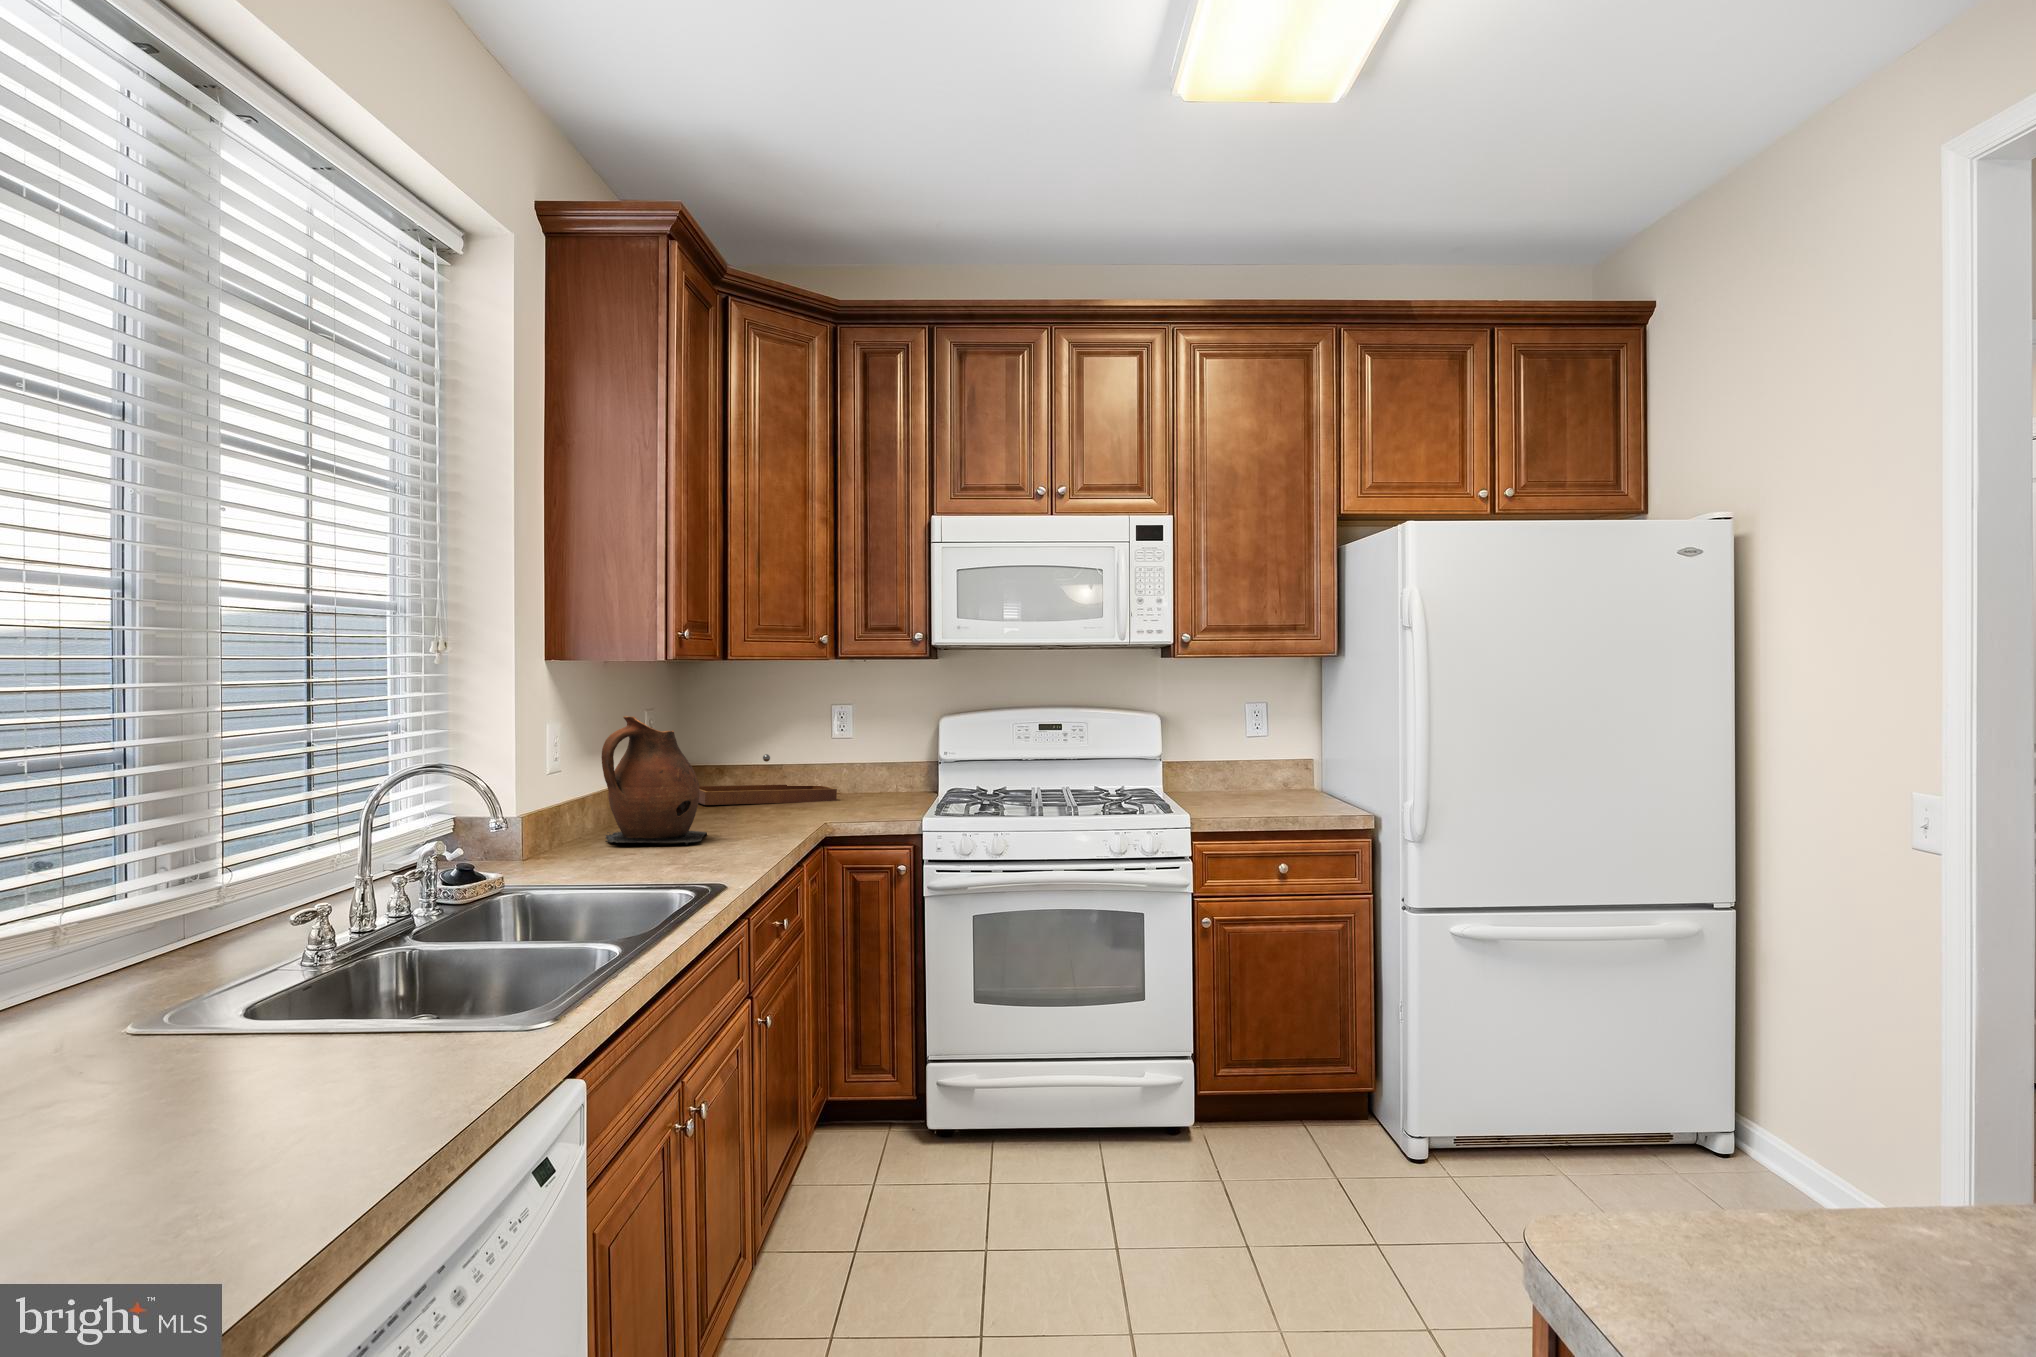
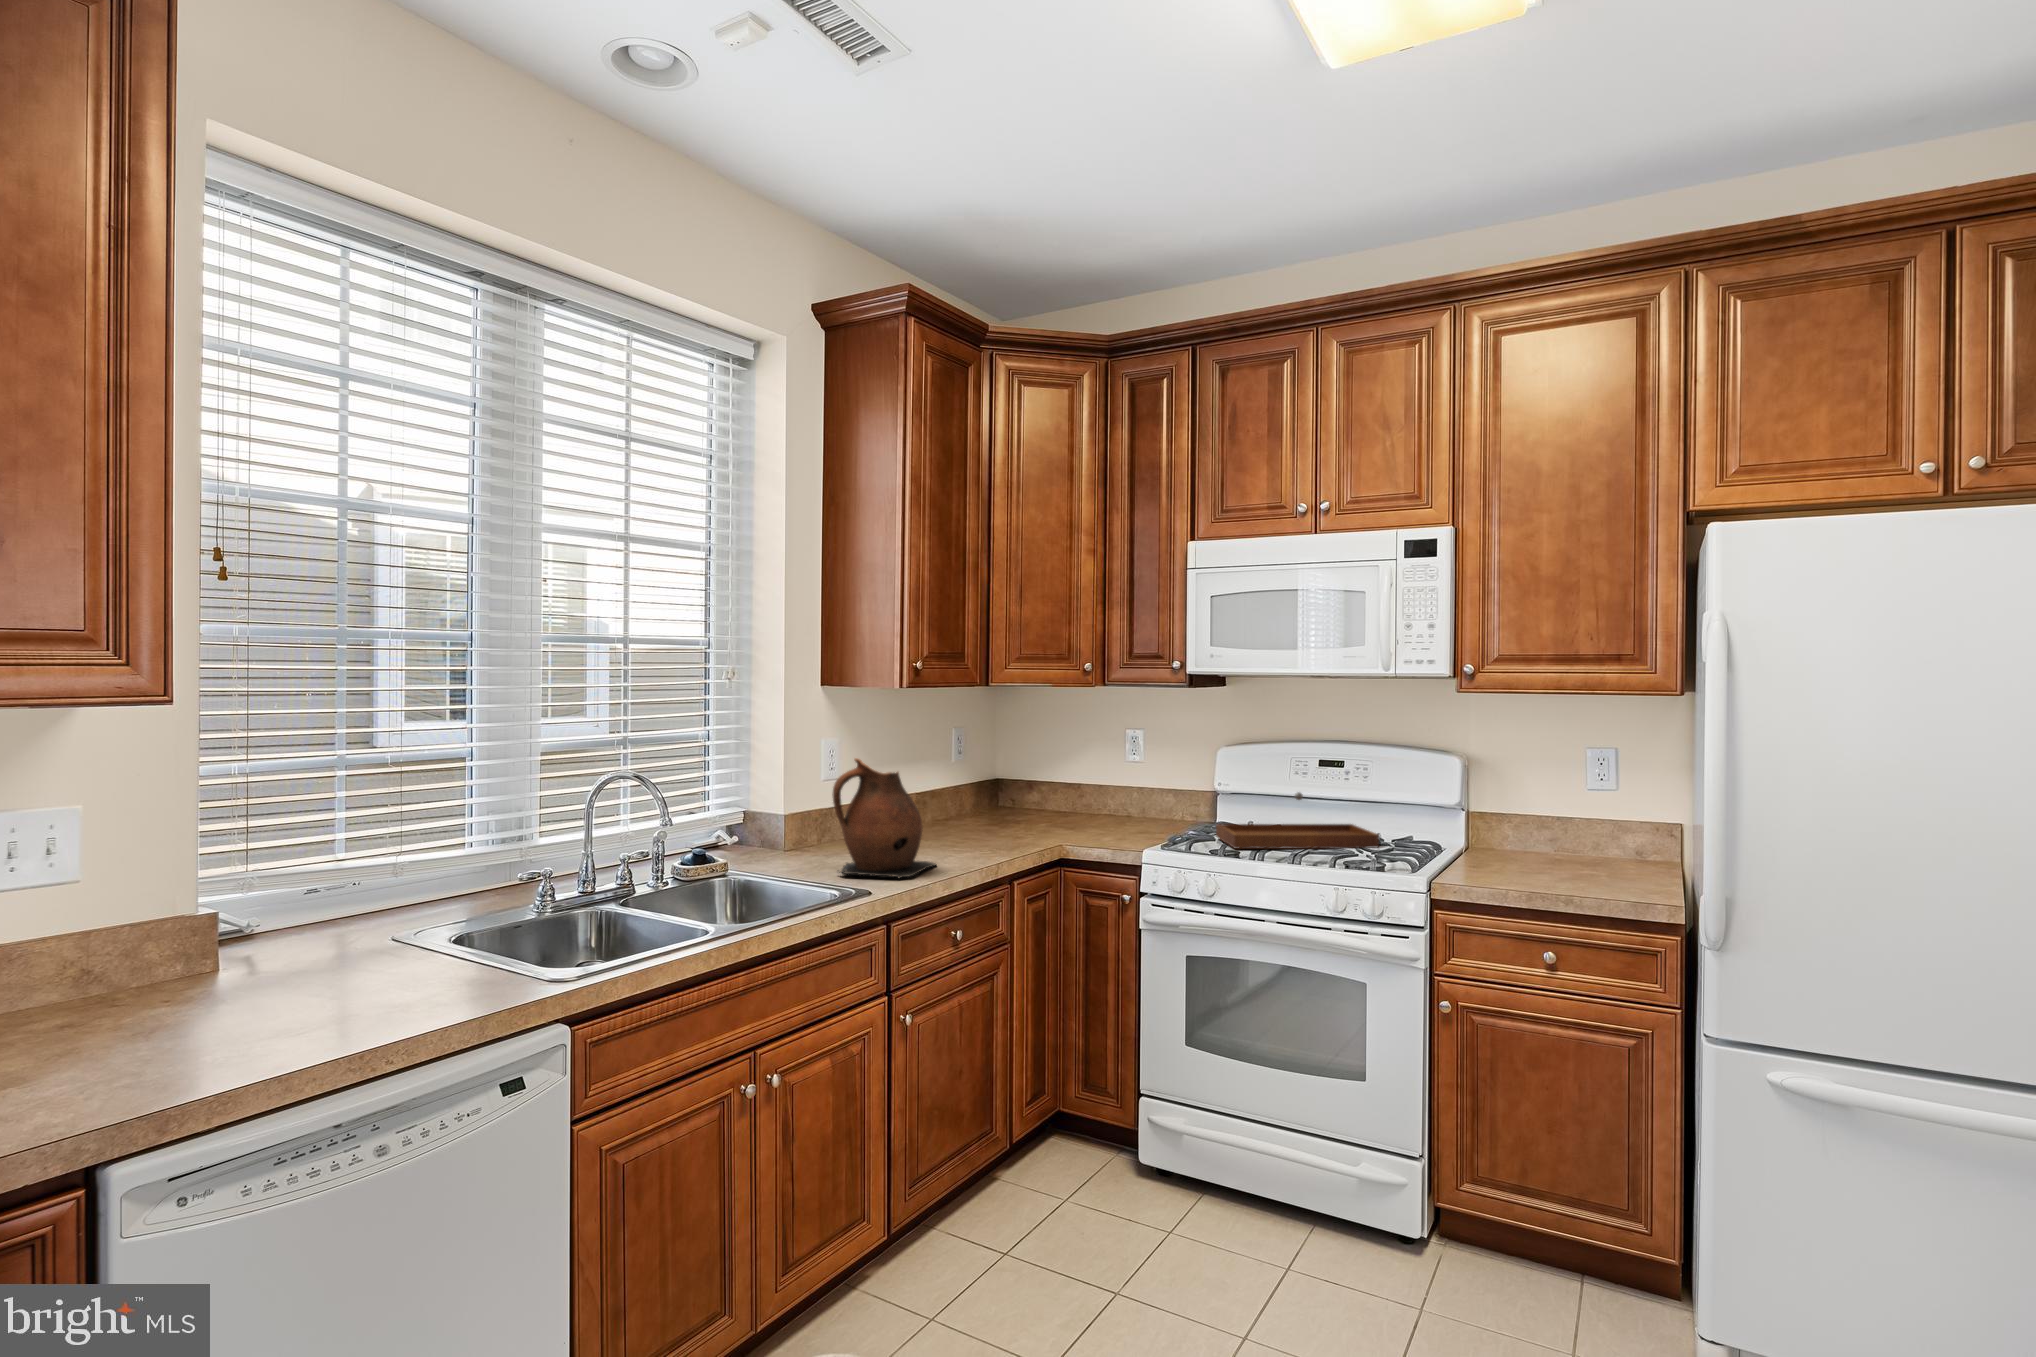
tray: present [699,754,837,805] -> present [1216,792,1379,849]

